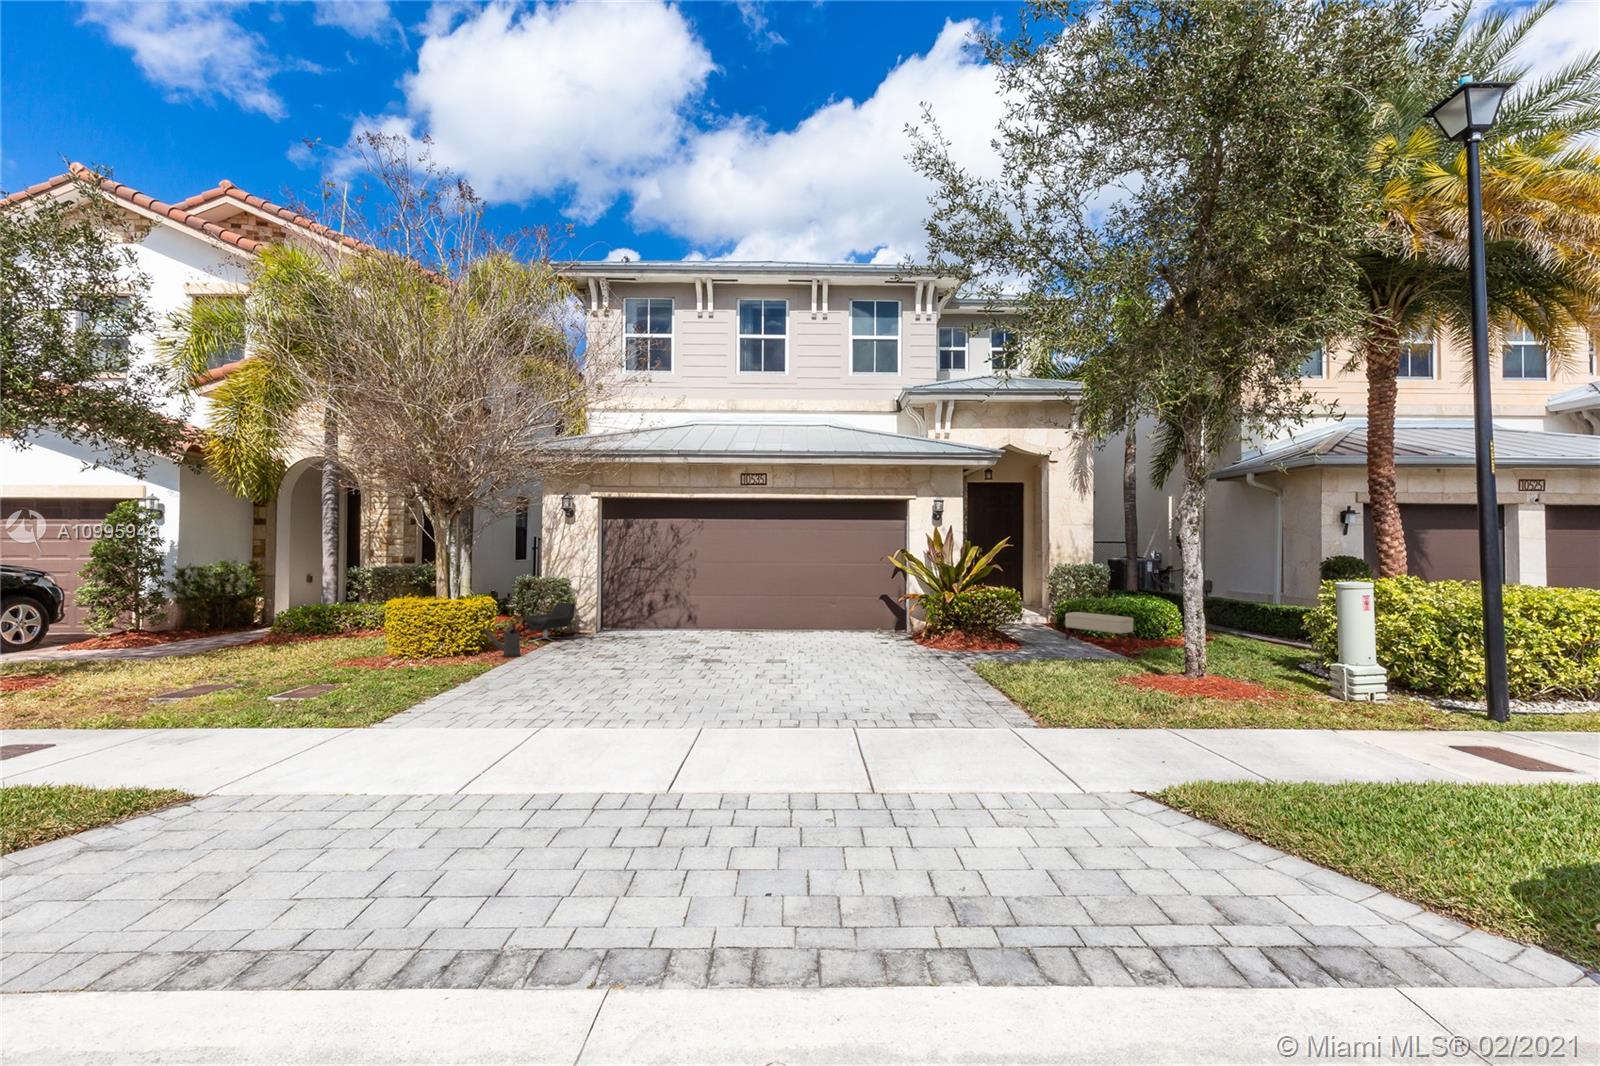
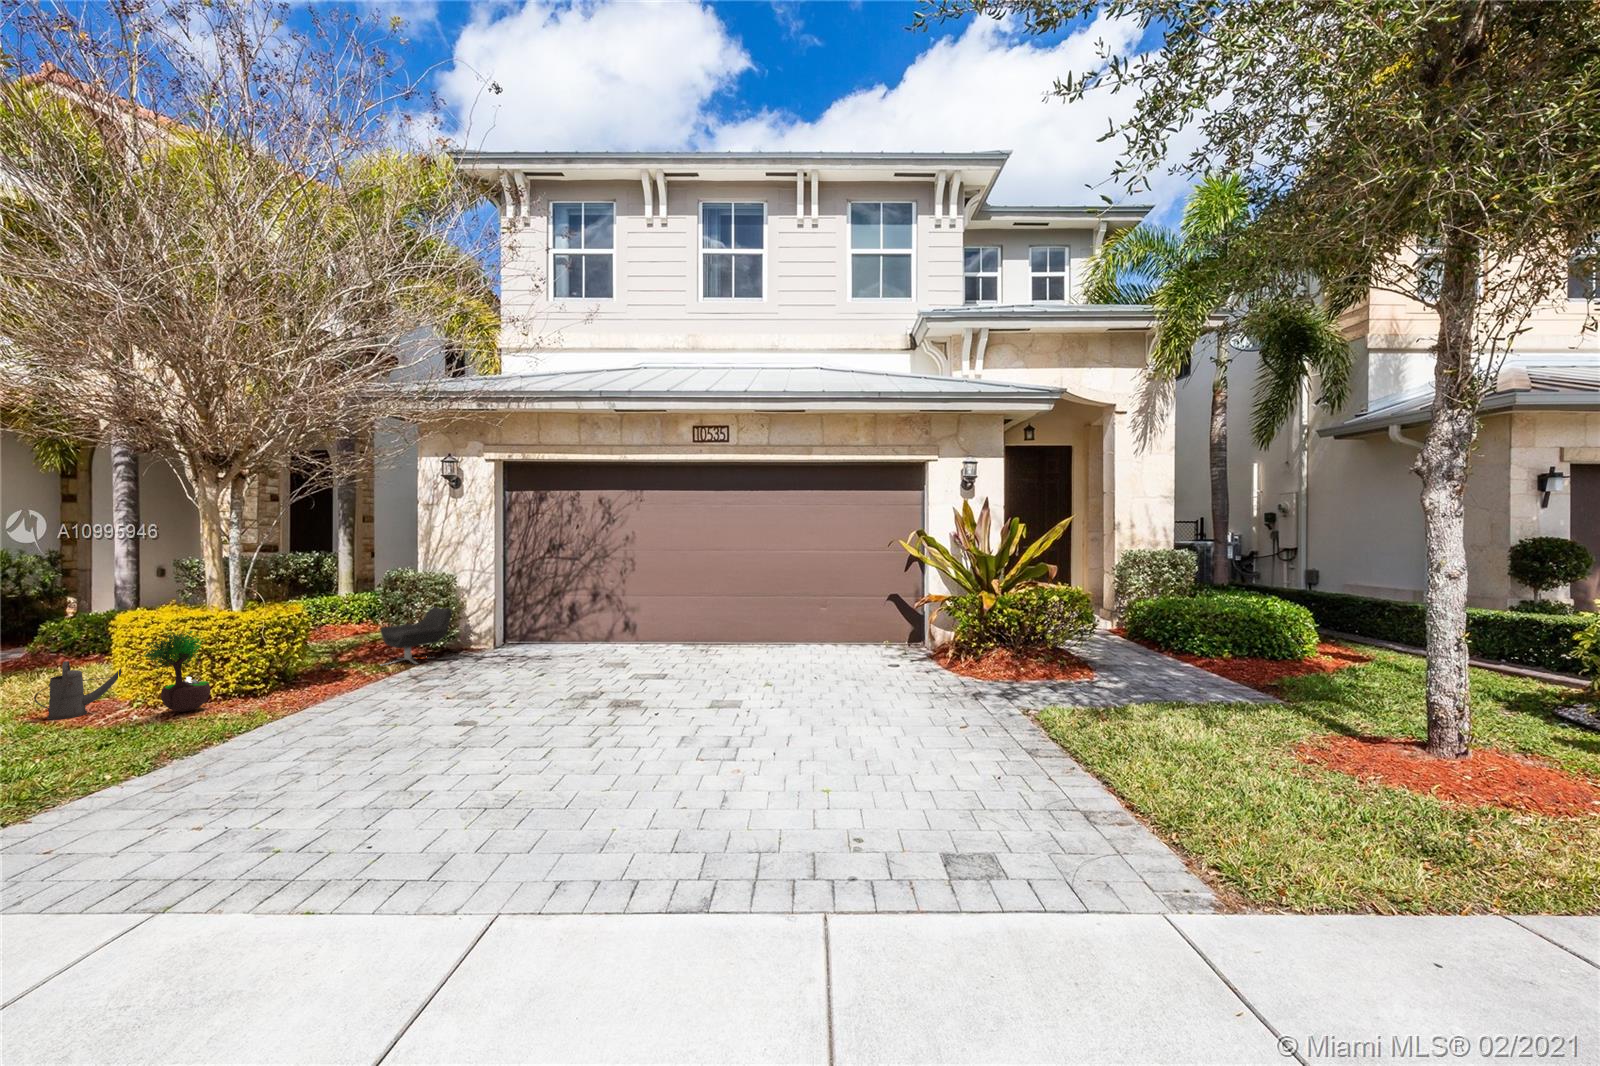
potted tree: none [415,608,452,663] -> present [141,626,210,712]
bench: present [1065,612,1134,647] -> none [1156,620,1265,675]
watering can: present [485,623,525,657] -> present [34,661,122,720]

